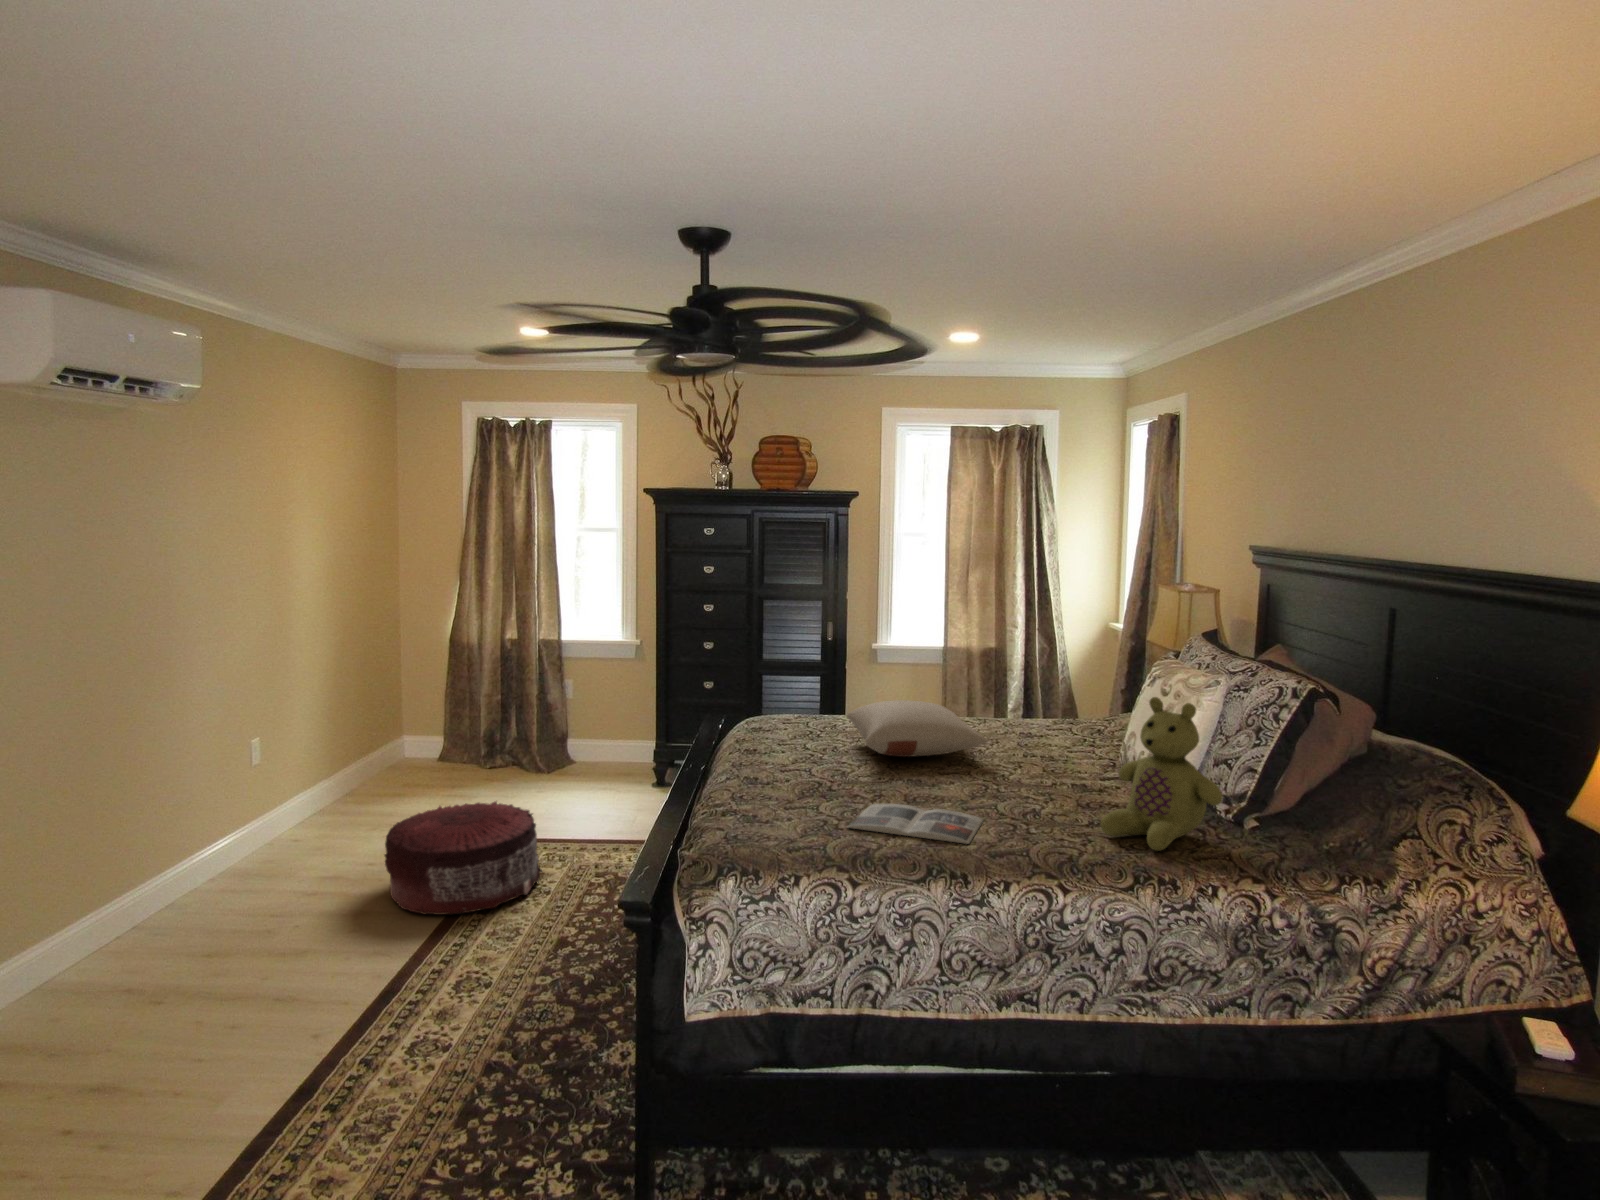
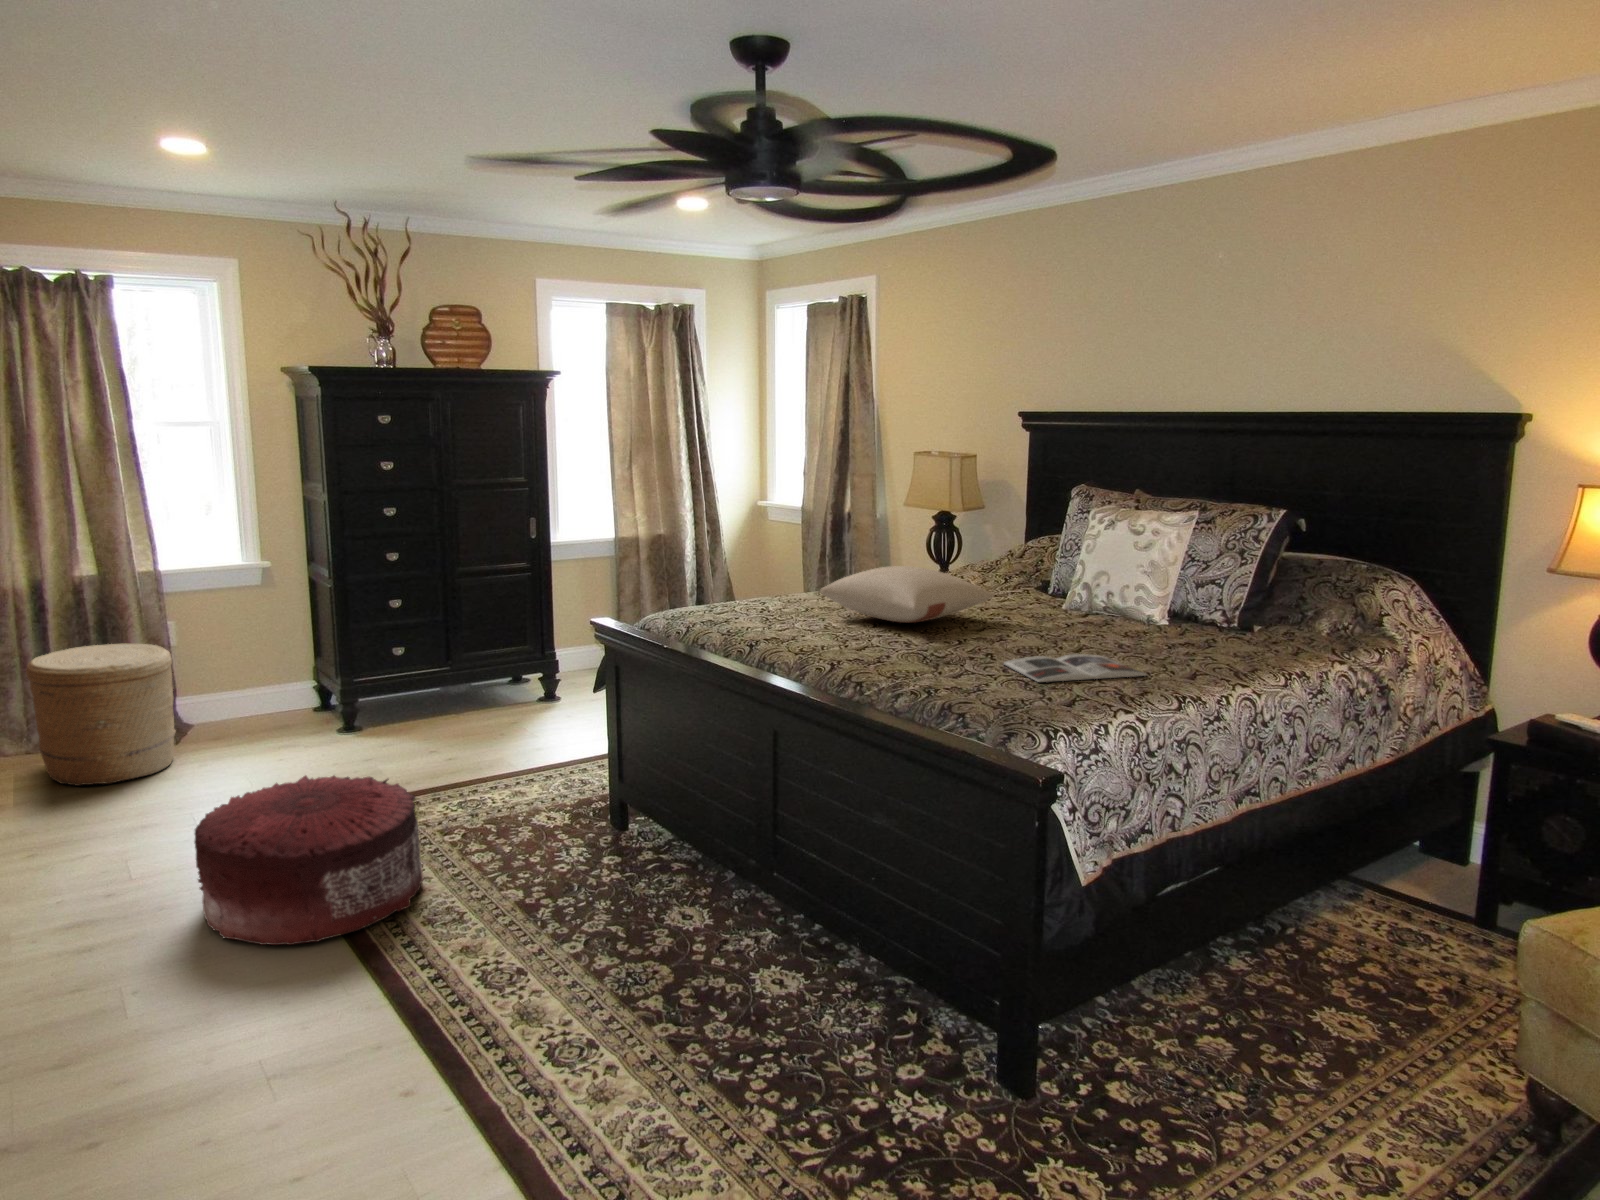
woven basket: none [450,694,535,787] -> present [26,644,176,786]
stuffed bear: present [1101,697,1222,851] -> none [1181,527,1286,655]

